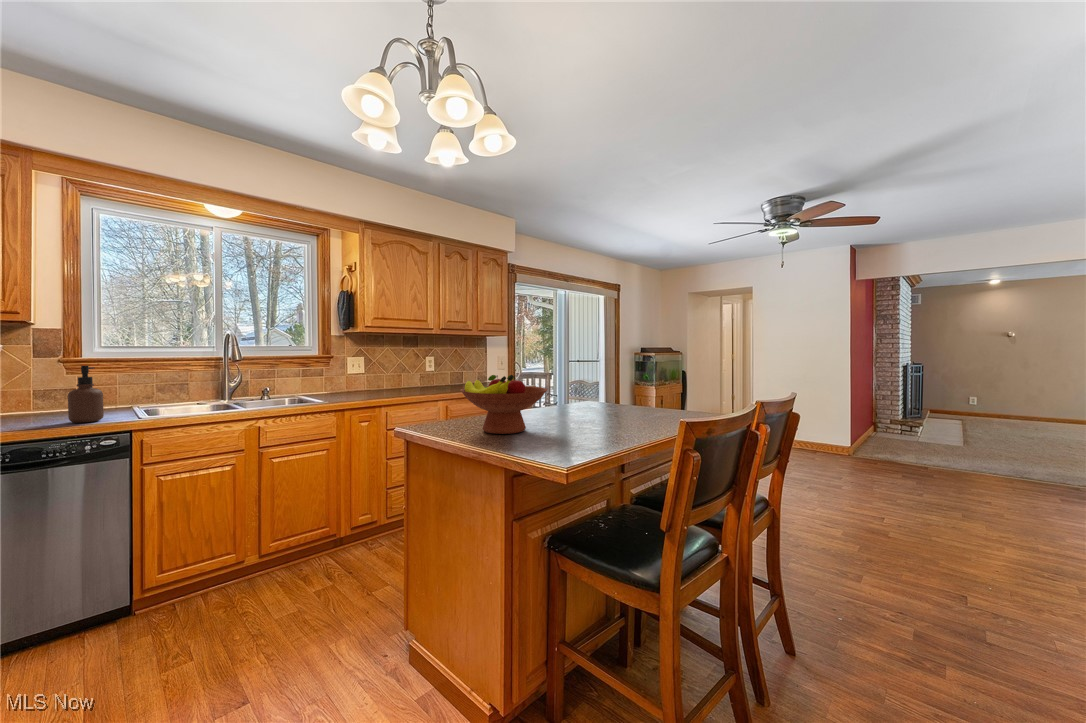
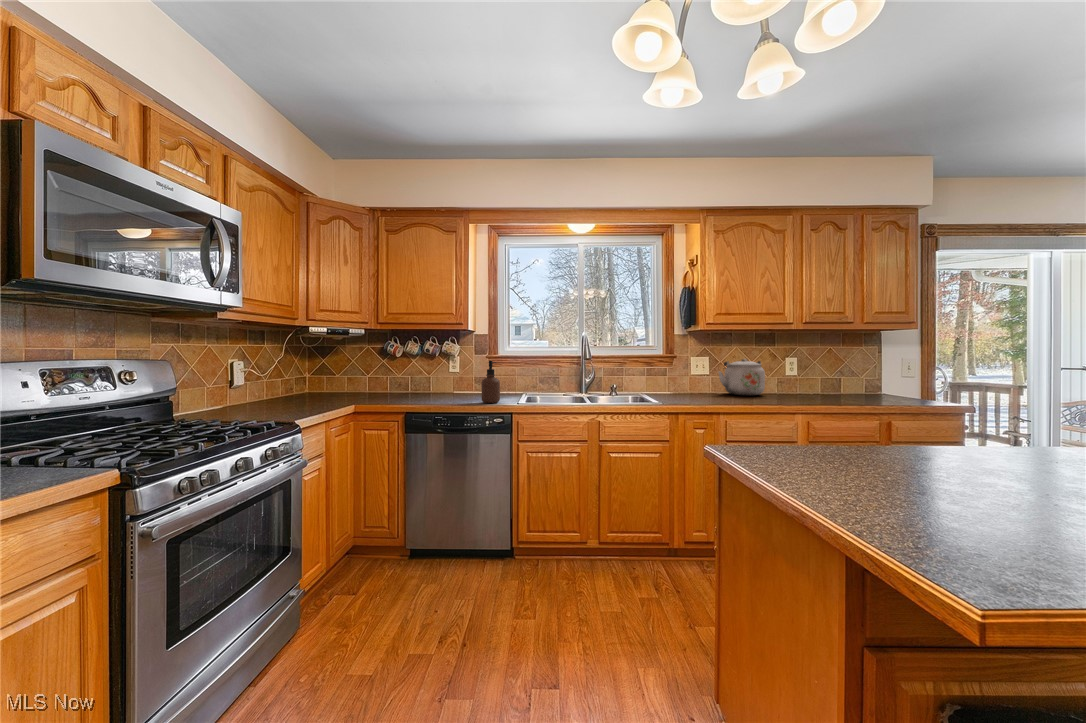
kettle: none [373,358,412,390] -> present [719,359,765,396]
fruit bowl: present [460,375,547,434] -> none [793,378,977,479]

